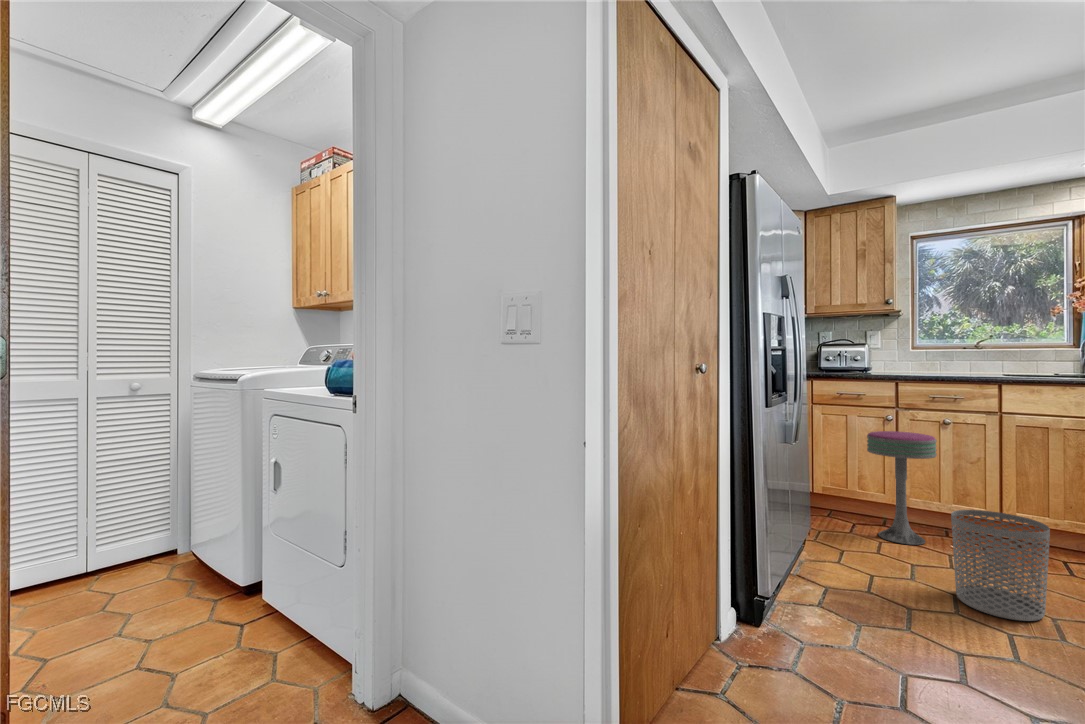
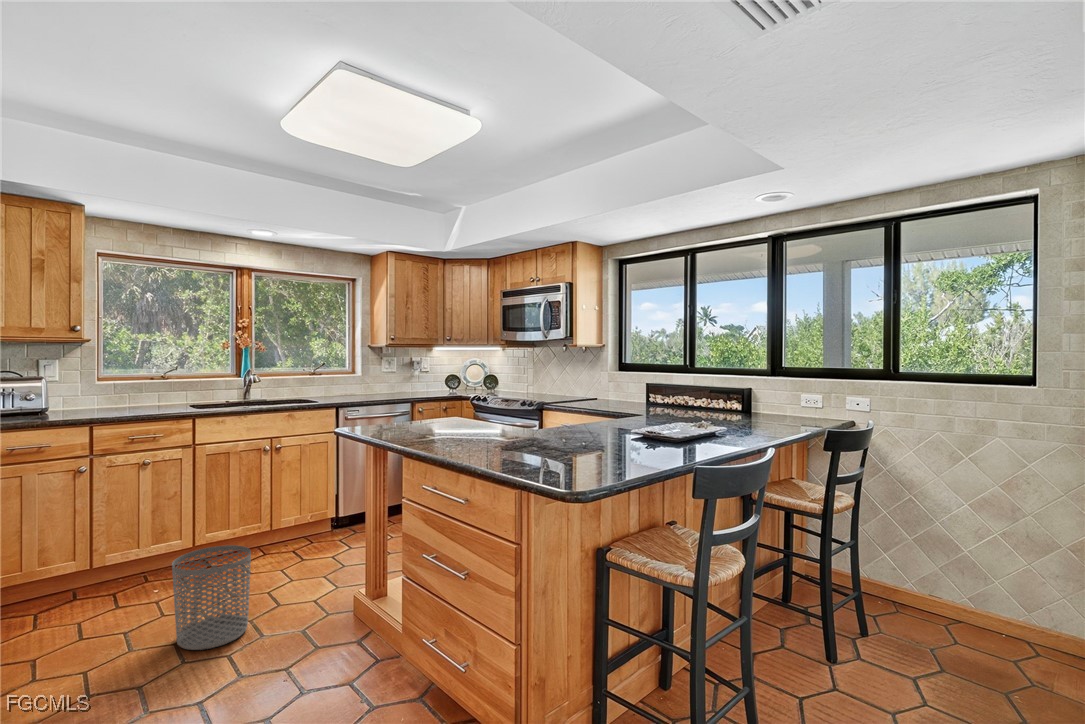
bar stool: present [867,431,937,545] -> none [56,480,139,613]

